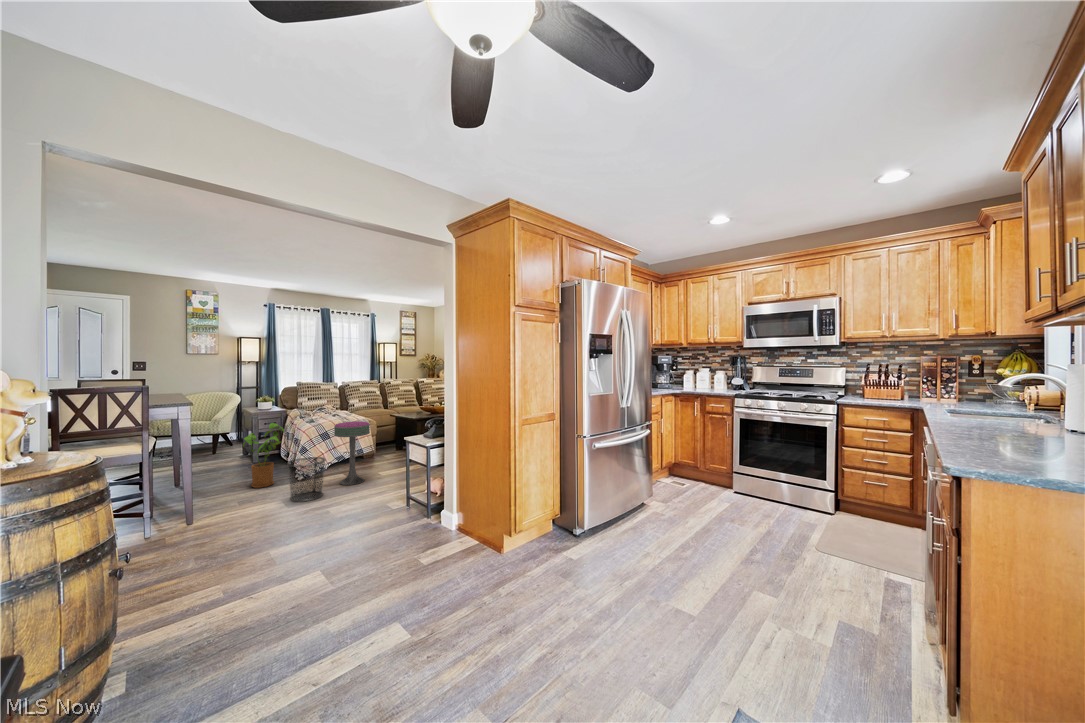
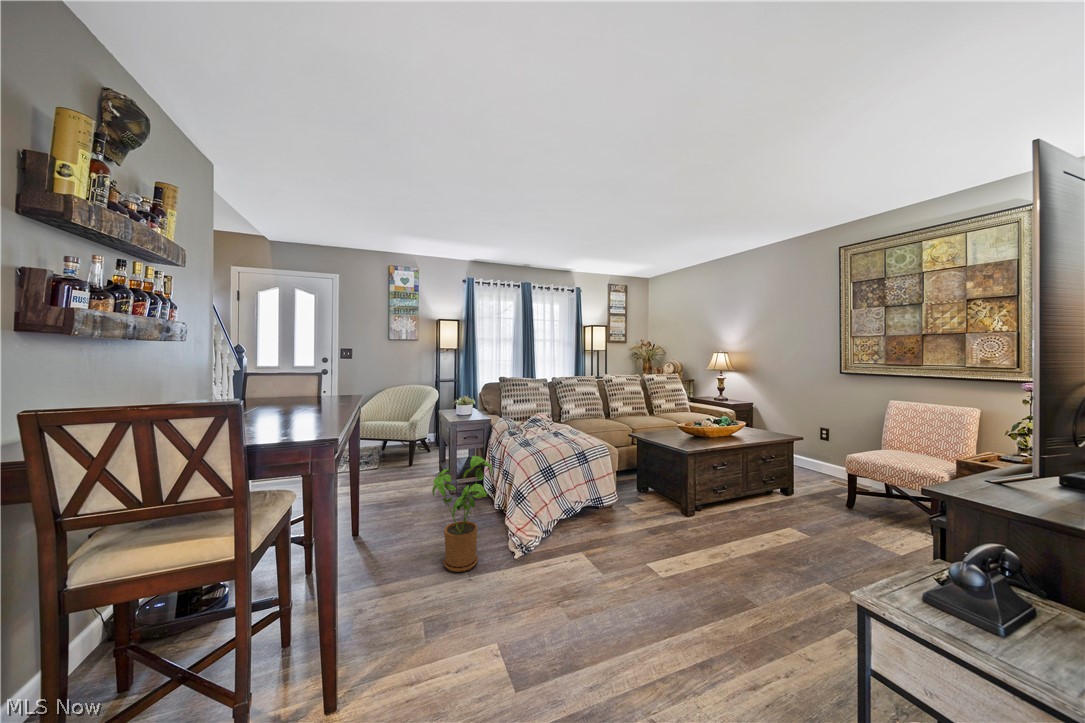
bar stool: present [334,421,370,485] -> none [580,465,646,604]
waste bin: present [287,457,326,502] -> none [503,545,577,664]

